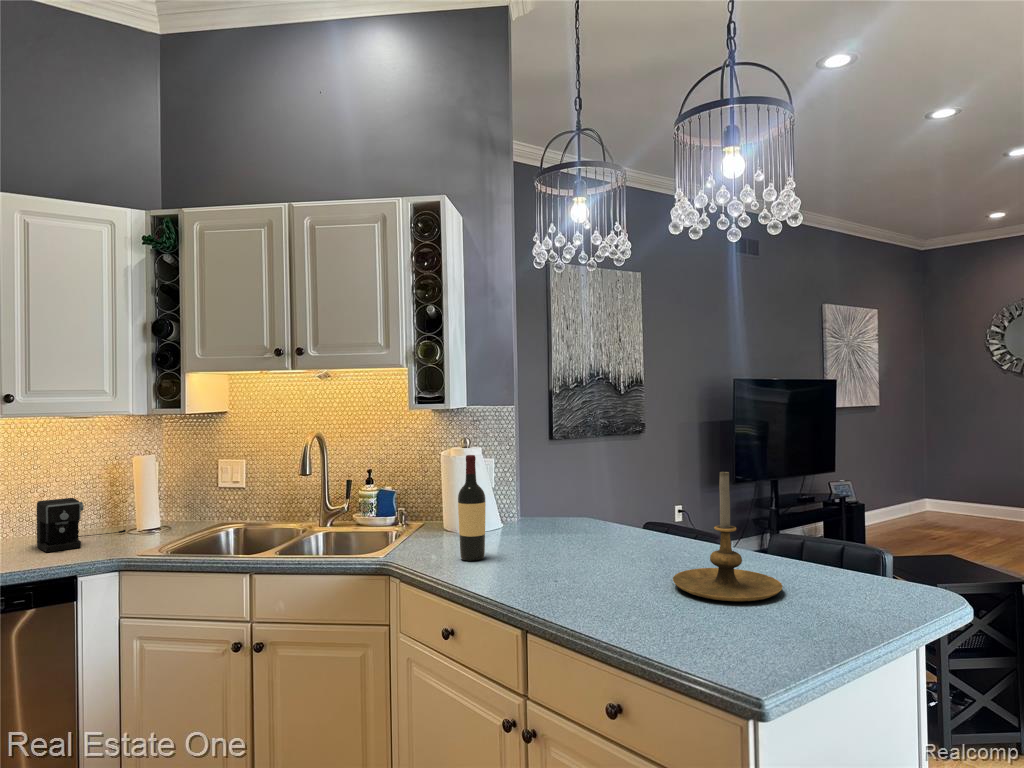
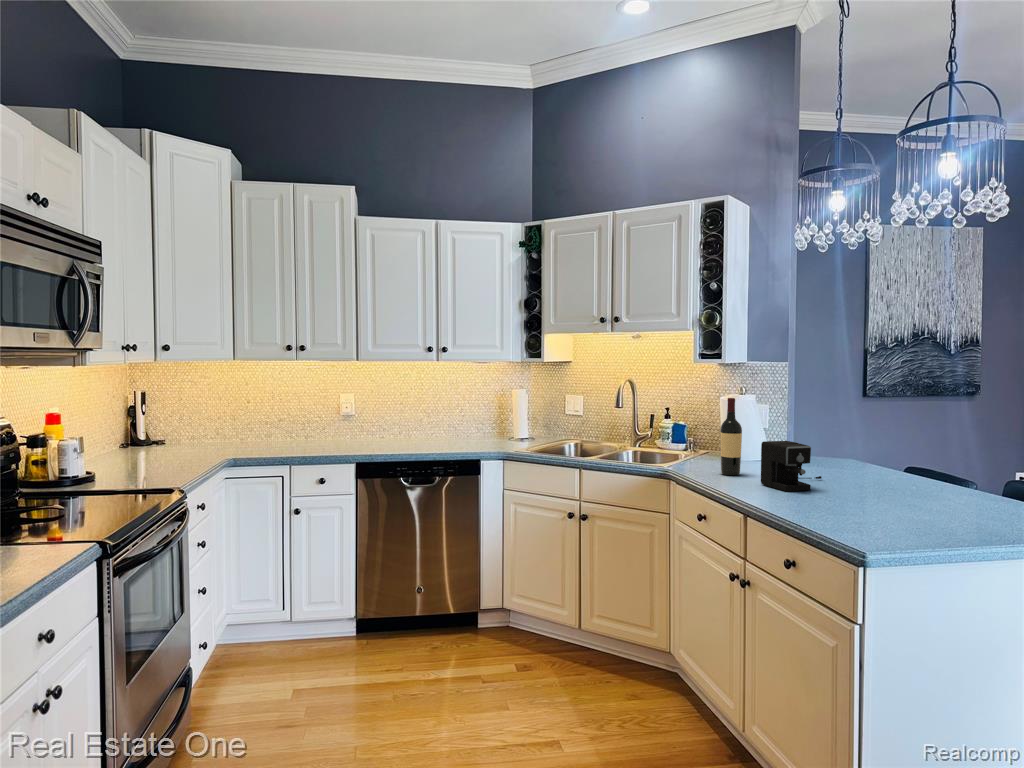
candle holder: present [673,471,783,601] -> none [872,417,969,518]
coffee maker: present [37,498,126,552] -> present [761,441,822,491]

